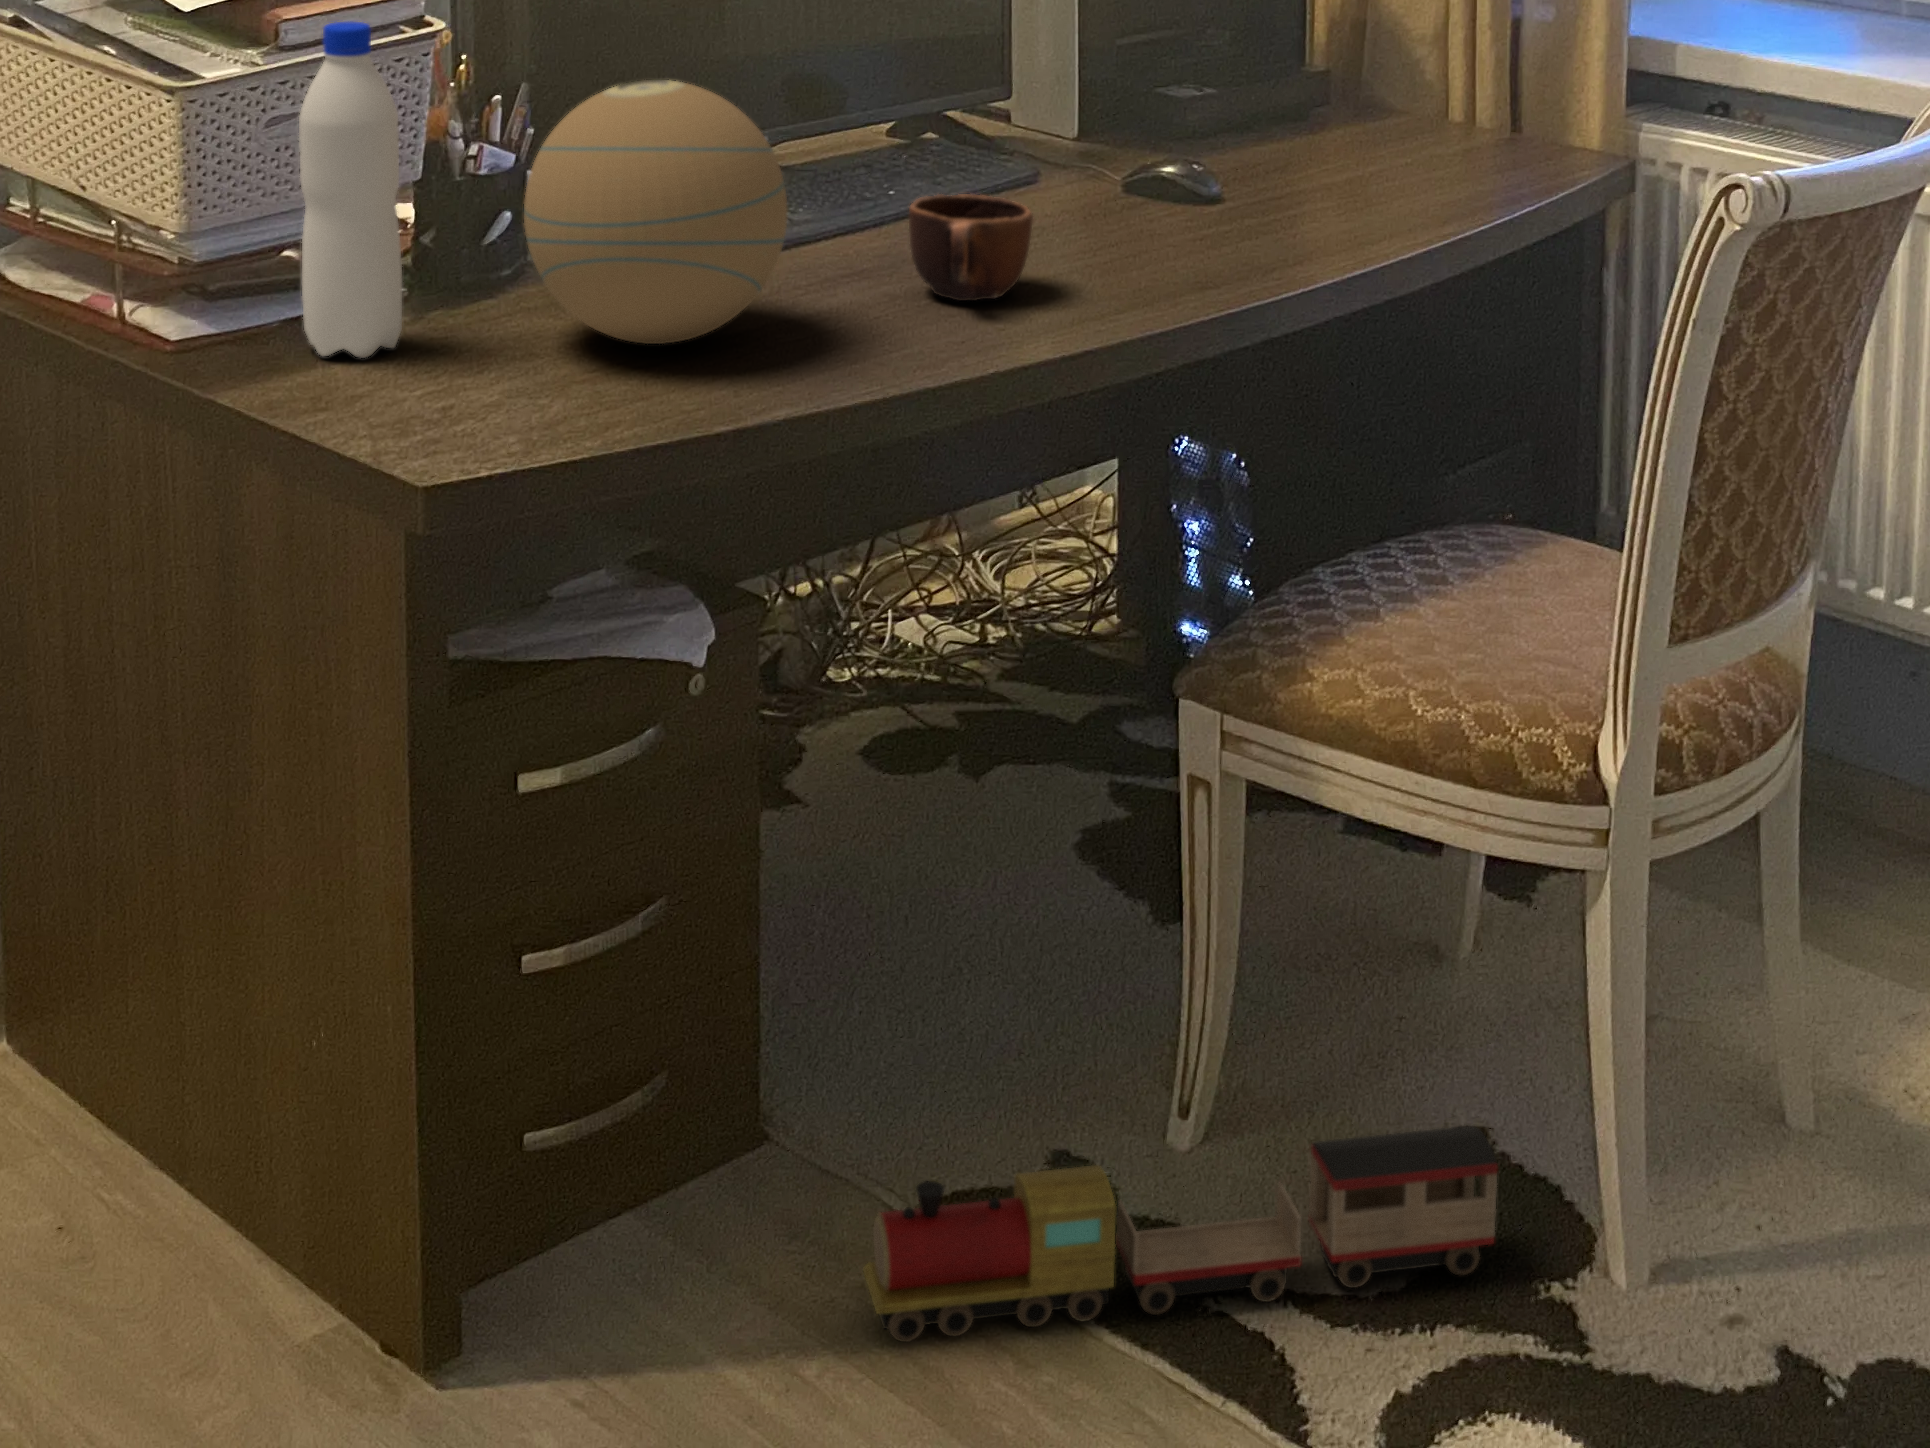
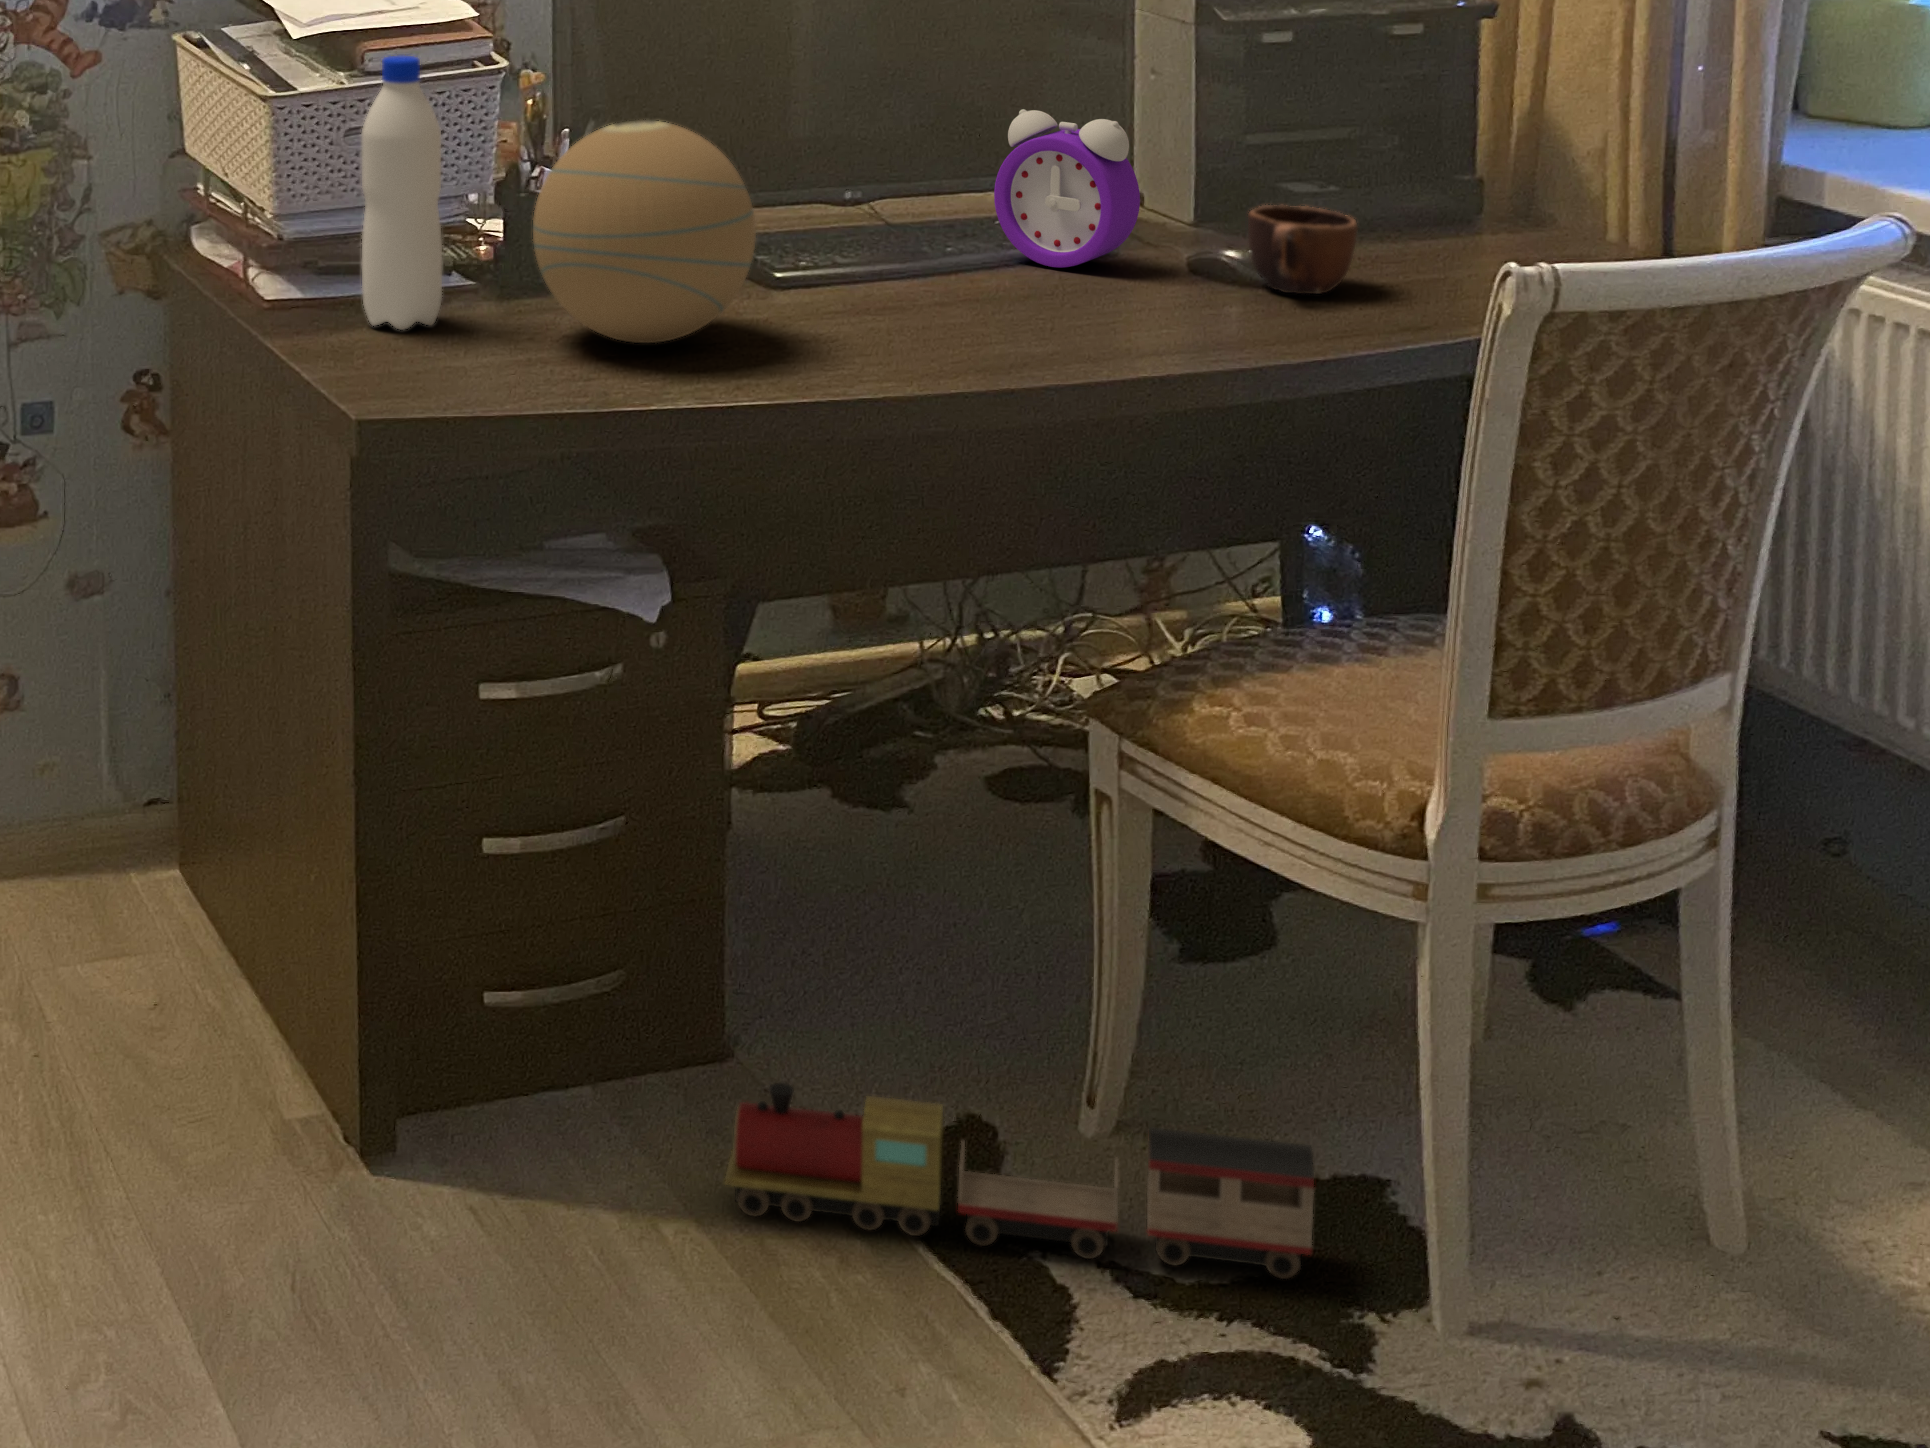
alarm clock: none [931,35,1085,206] -> present [994,109,1140,267]
mug: present [909,194,1033,301] -> present [1248,205,1357,294]

